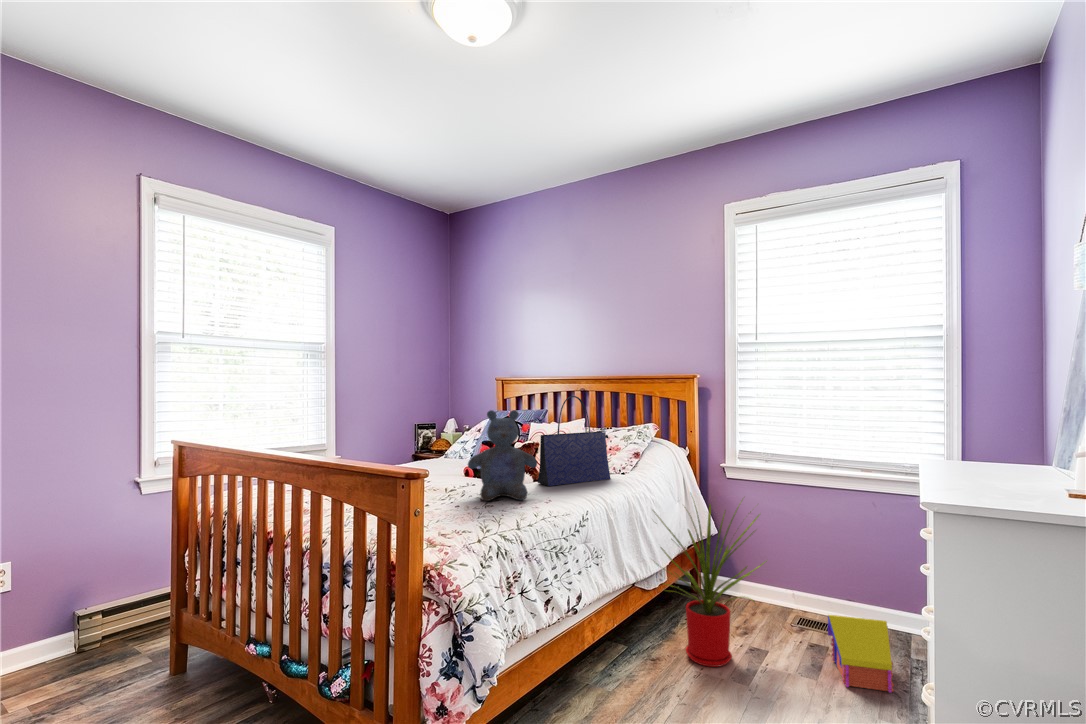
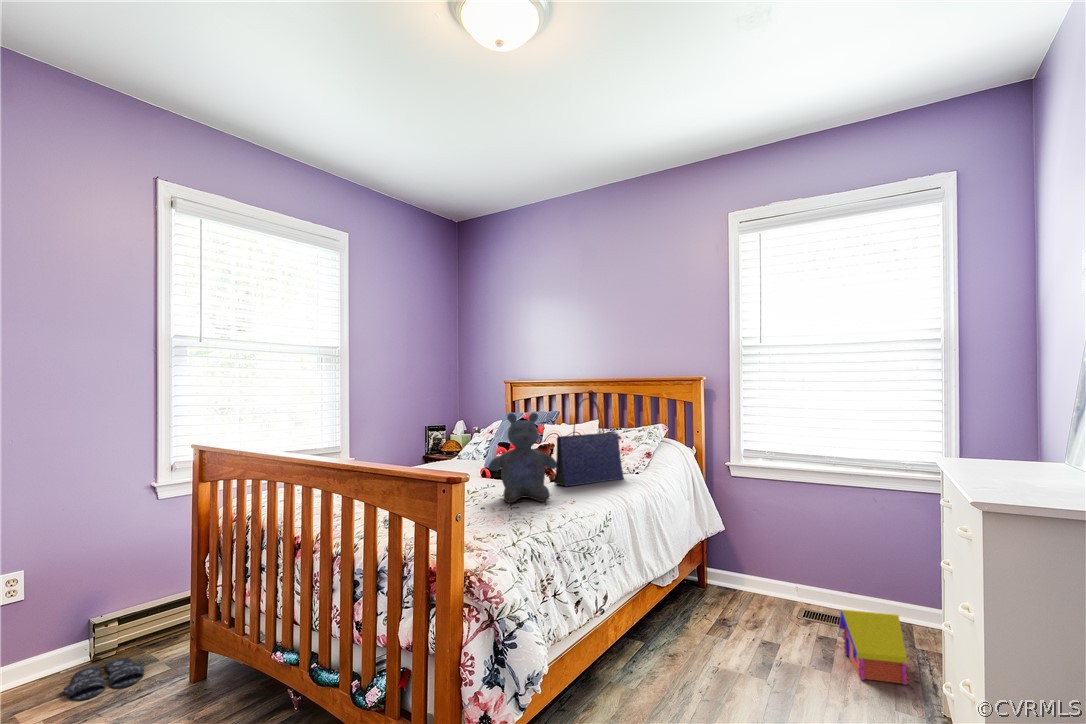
house plant: present [654,503,767,667] -> none [666,491,781,662]
slippers: none [46,651,126,691] -> present [64,658,144,701]

